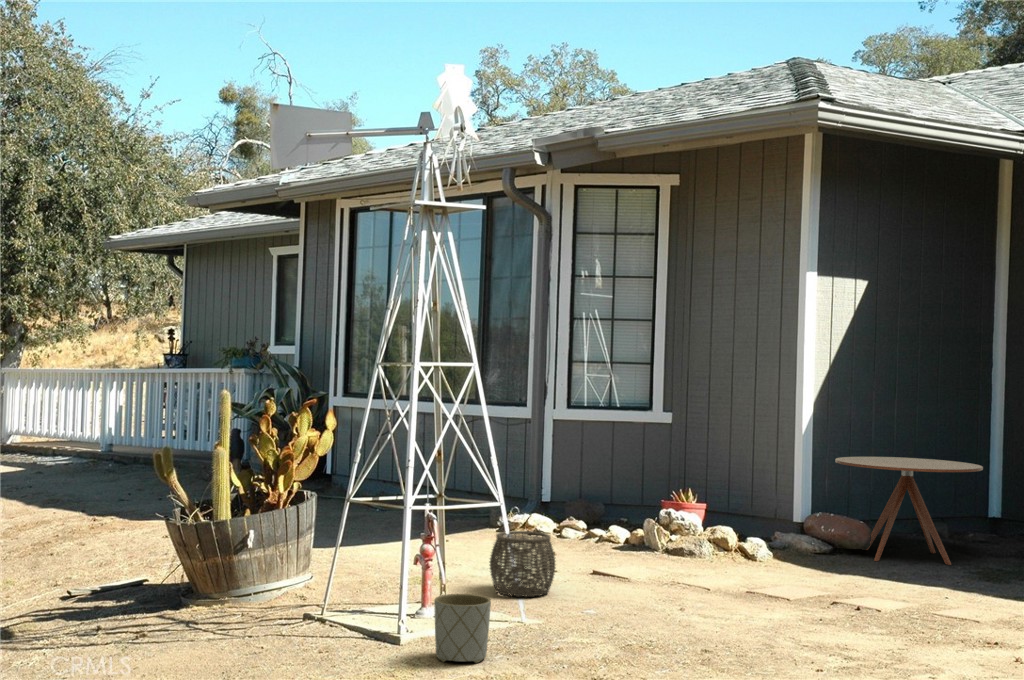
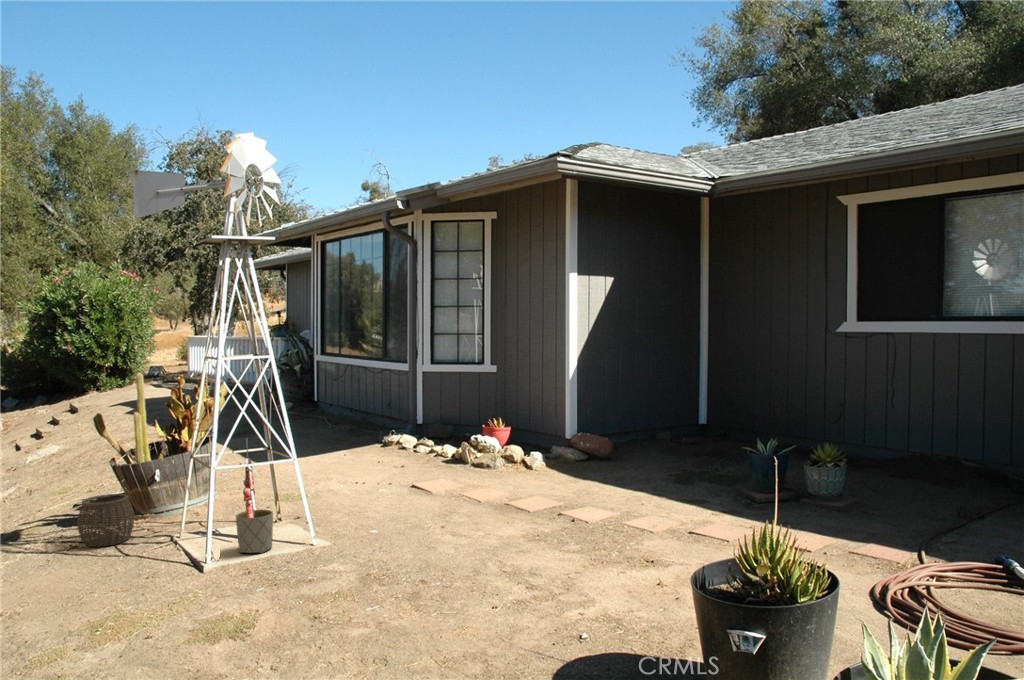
round table: present [835,457,983,565] -> none [590,393,684,465]
woven basket: present [490,531,556,597] -> present [77,494,134,547]

